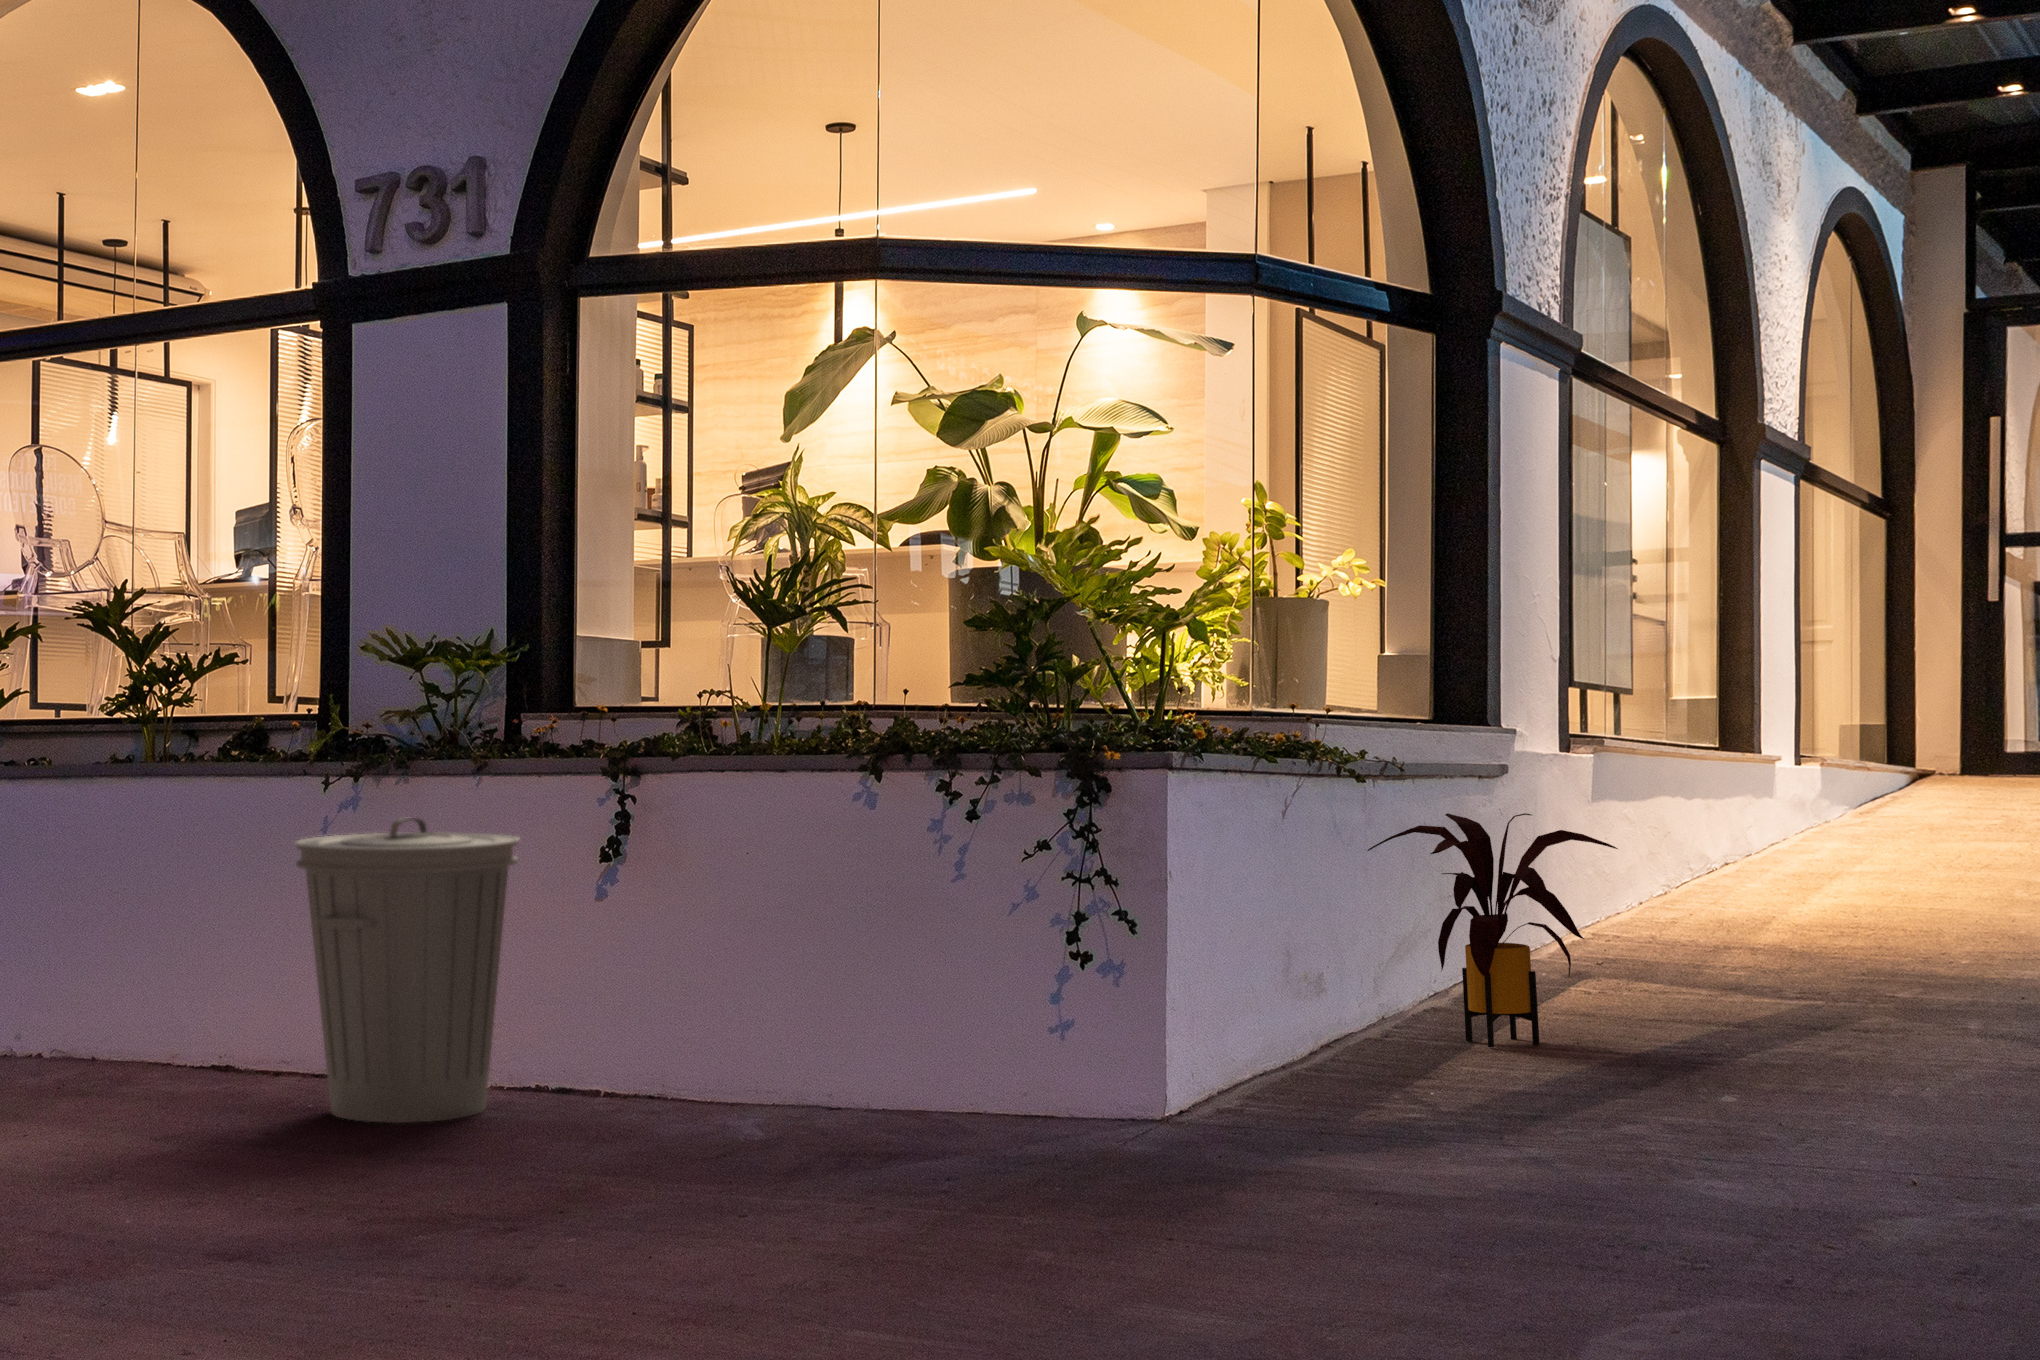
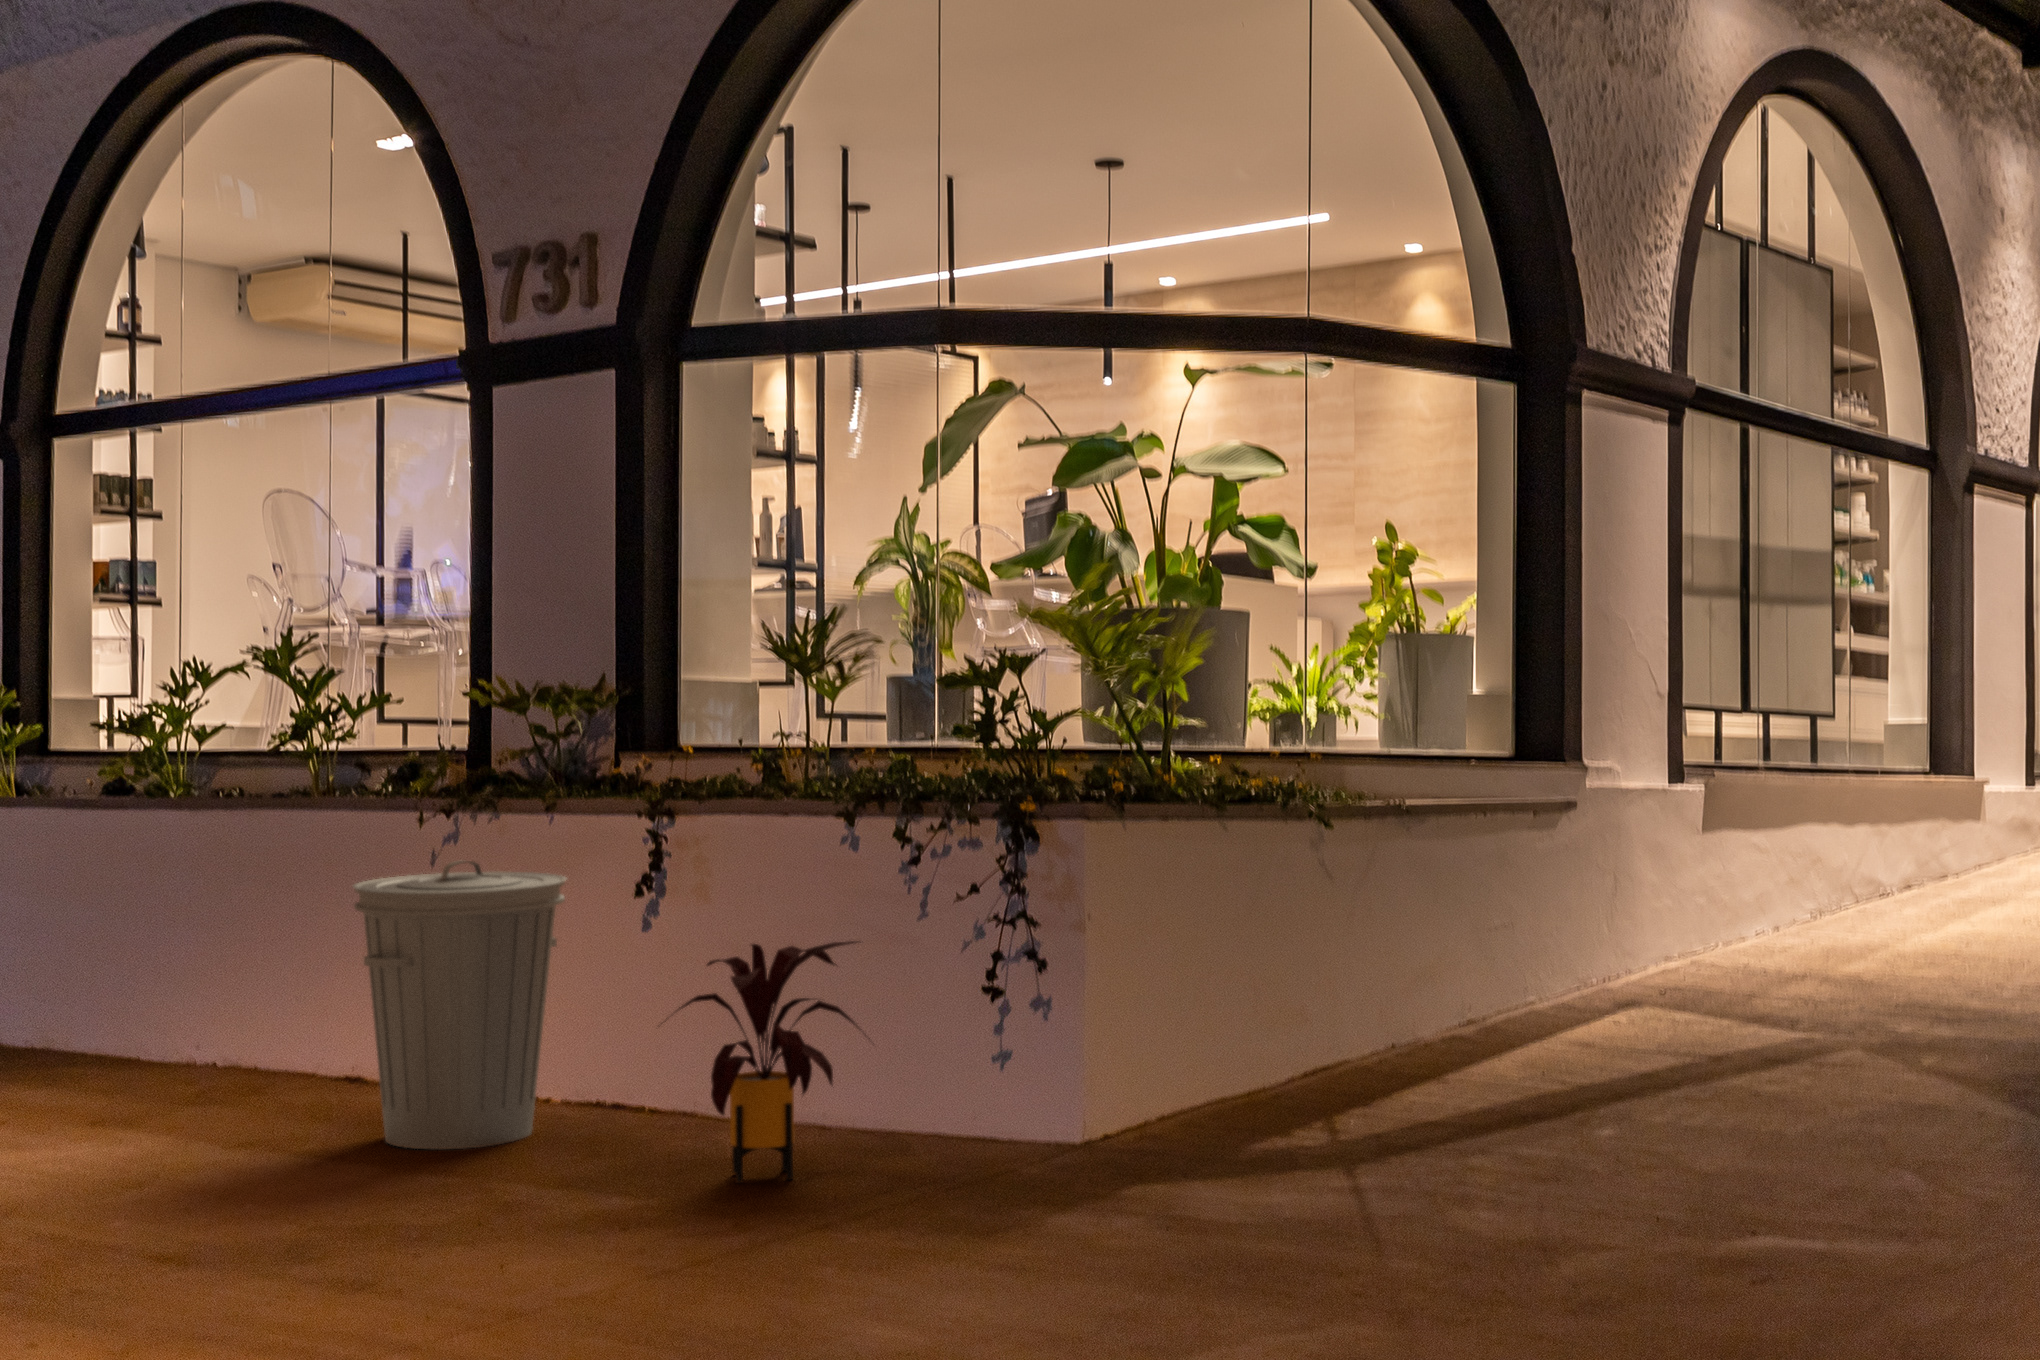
house plant: present [1367,813,1618,1047] -> present [666,941,870,1183]

